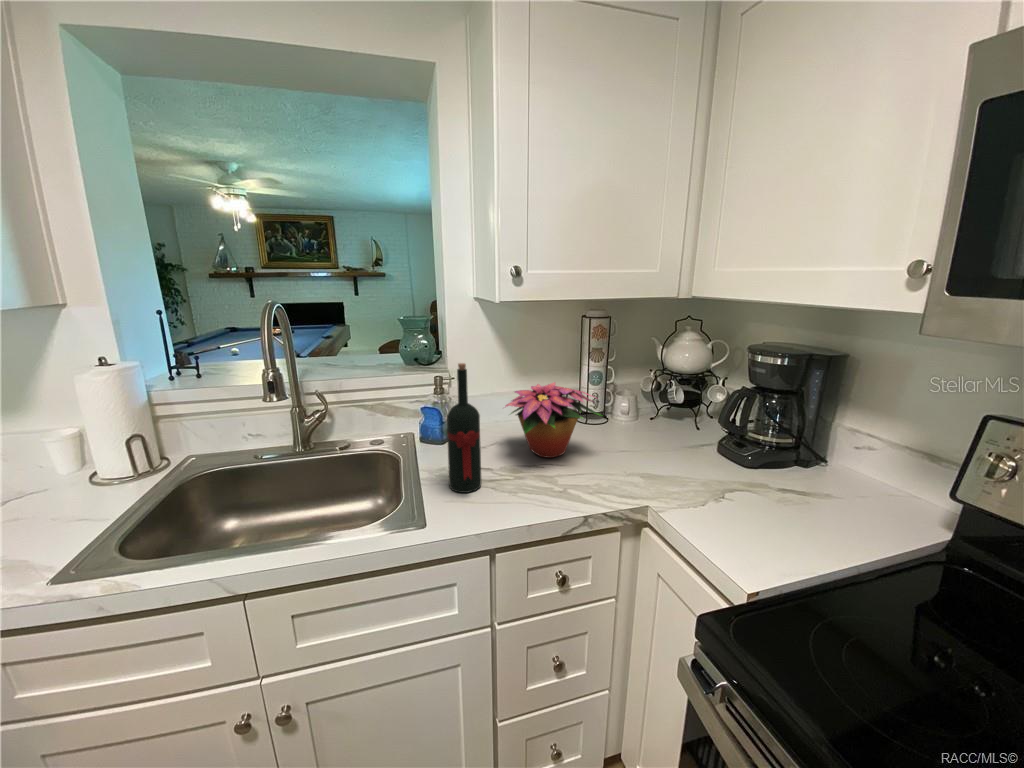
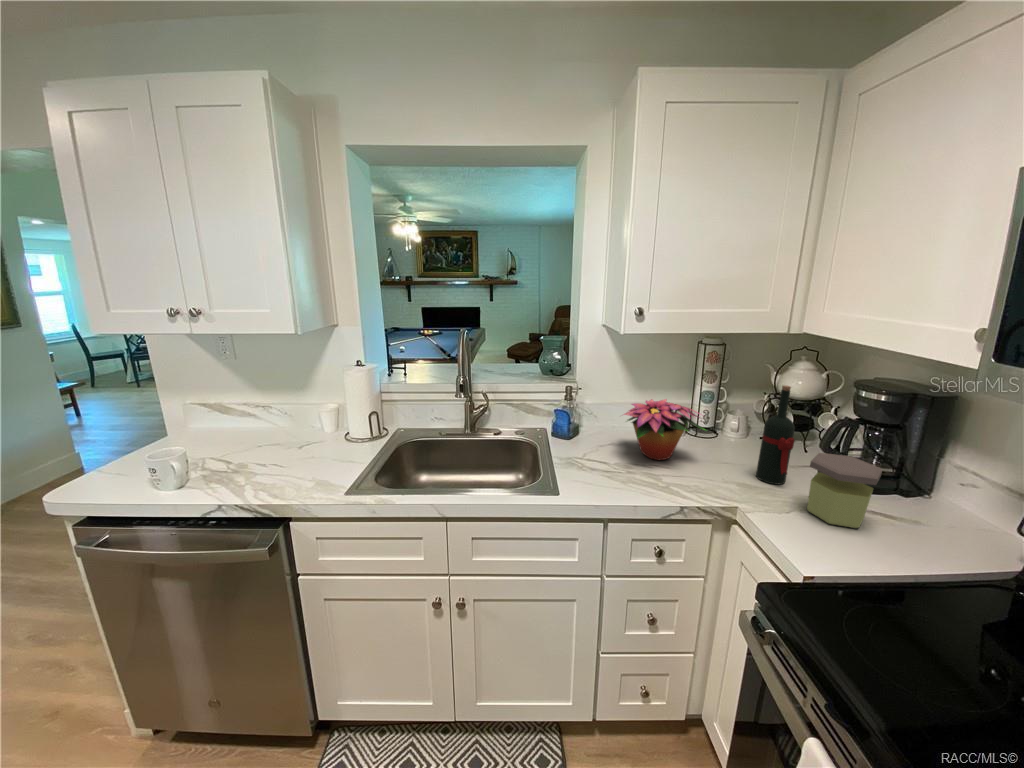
wine bottle: present [447,363,481,493] -> present [756,386,795,485]
jar: none [719,428,791,511] -> present [807,453,882,528]

